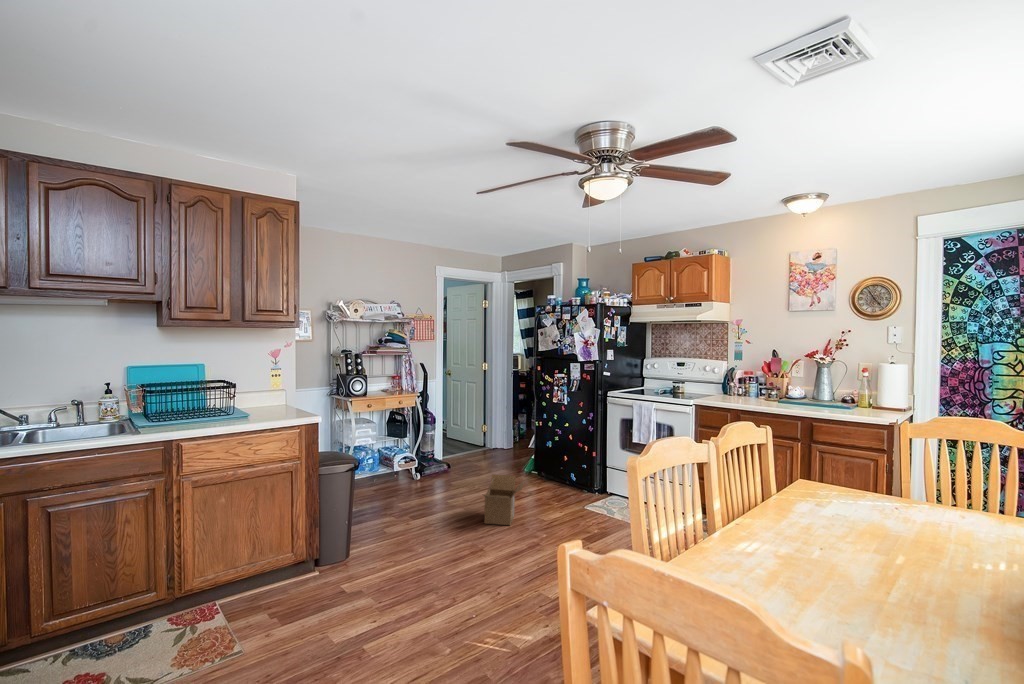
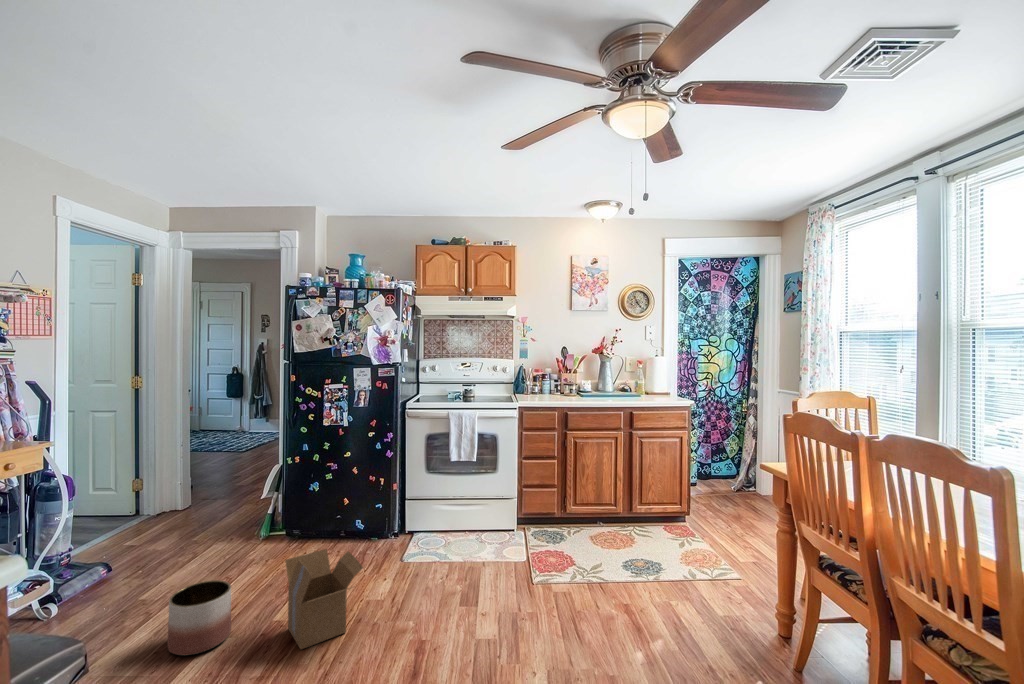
planter: none [440,476,469,509] -> present [168,580,231,656]

